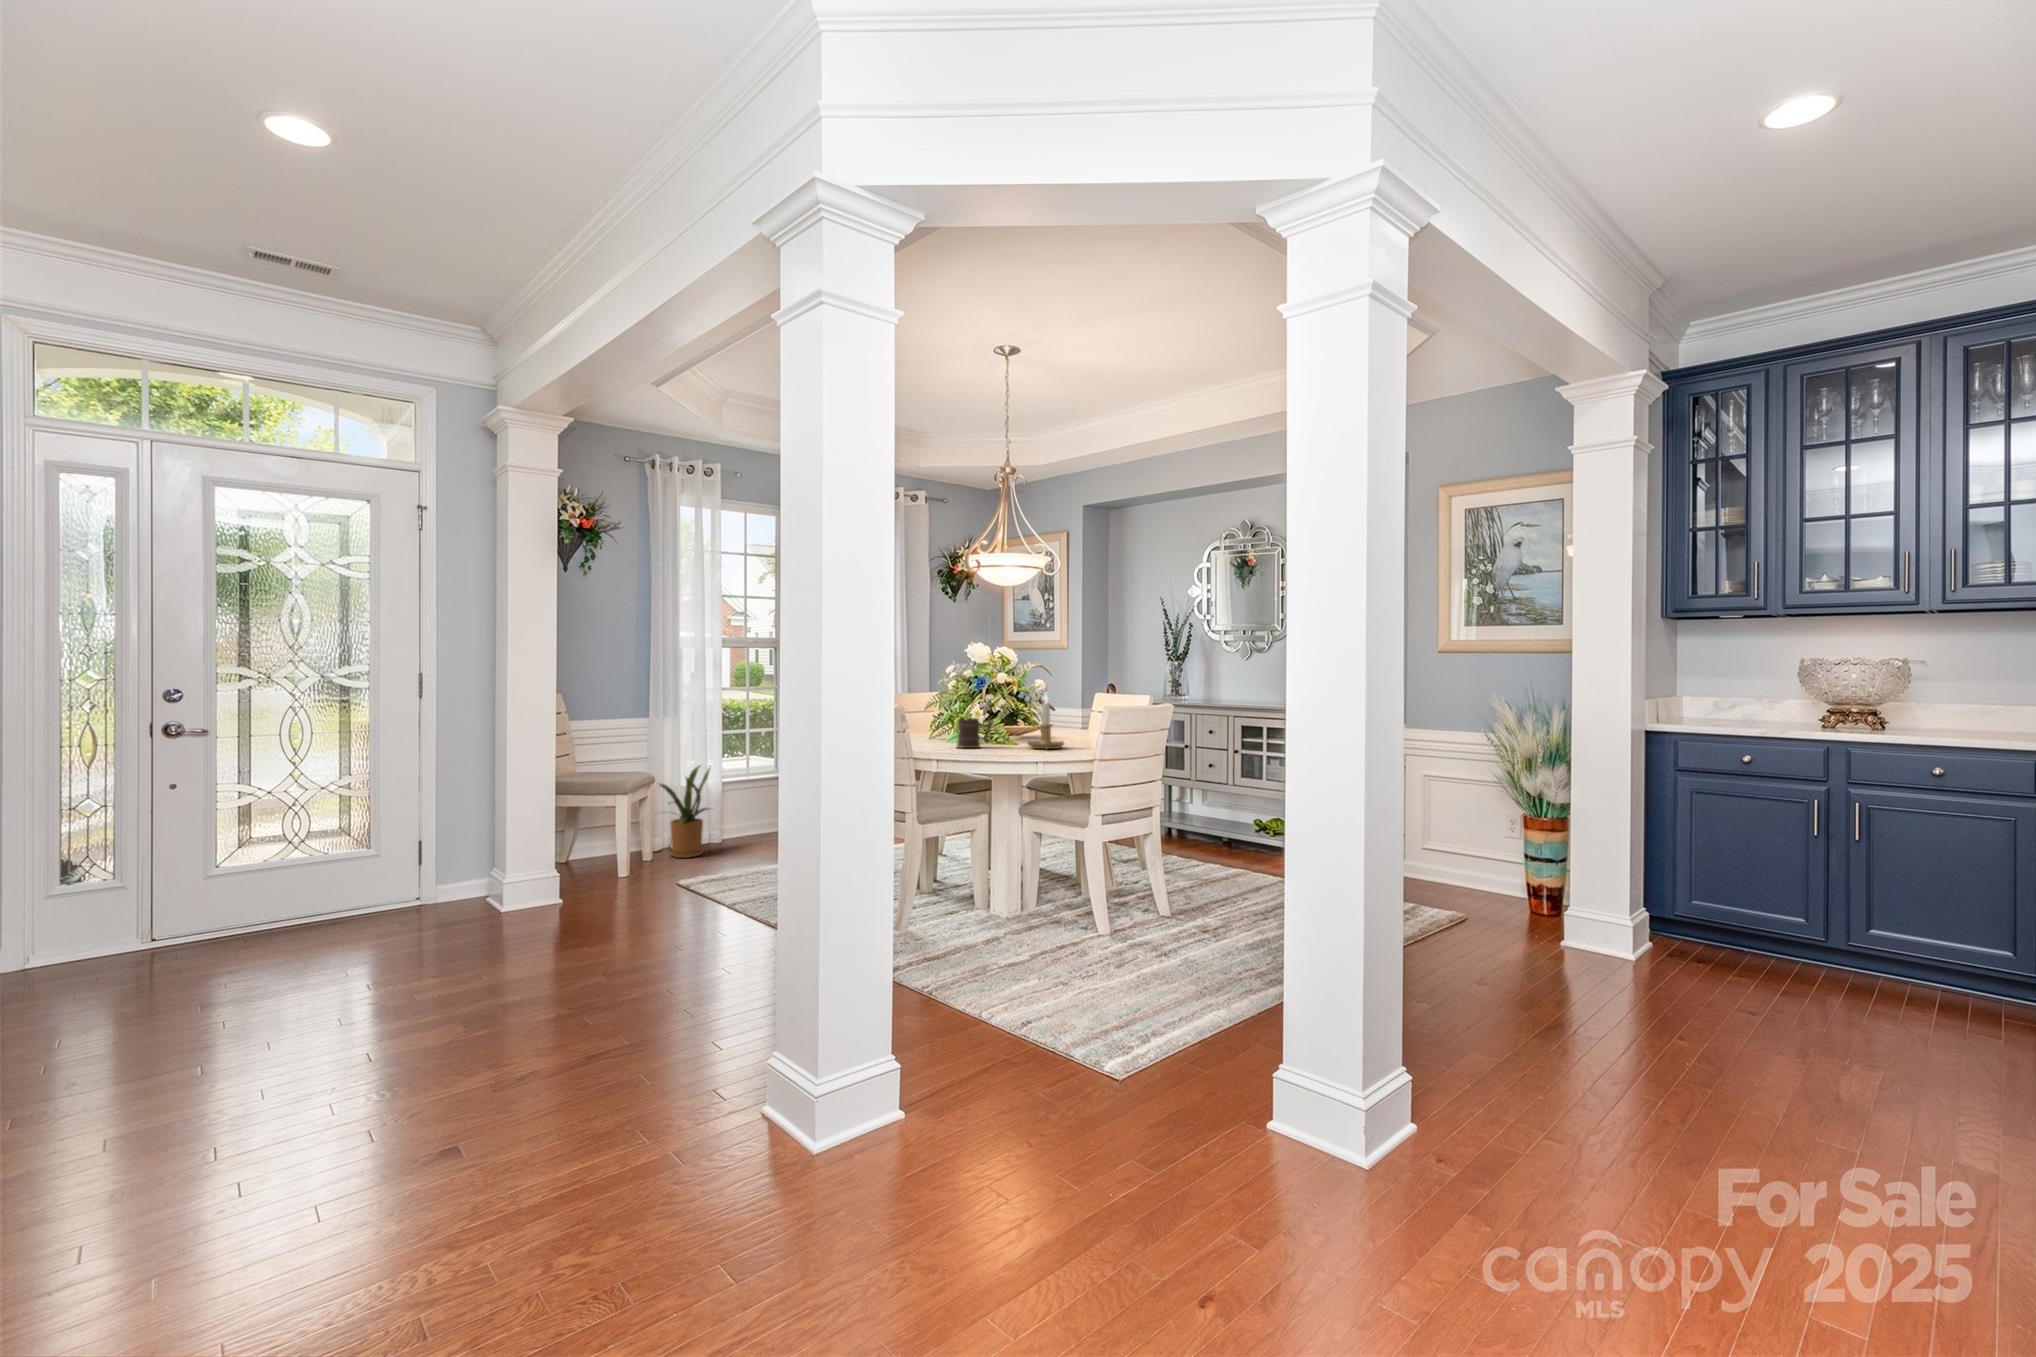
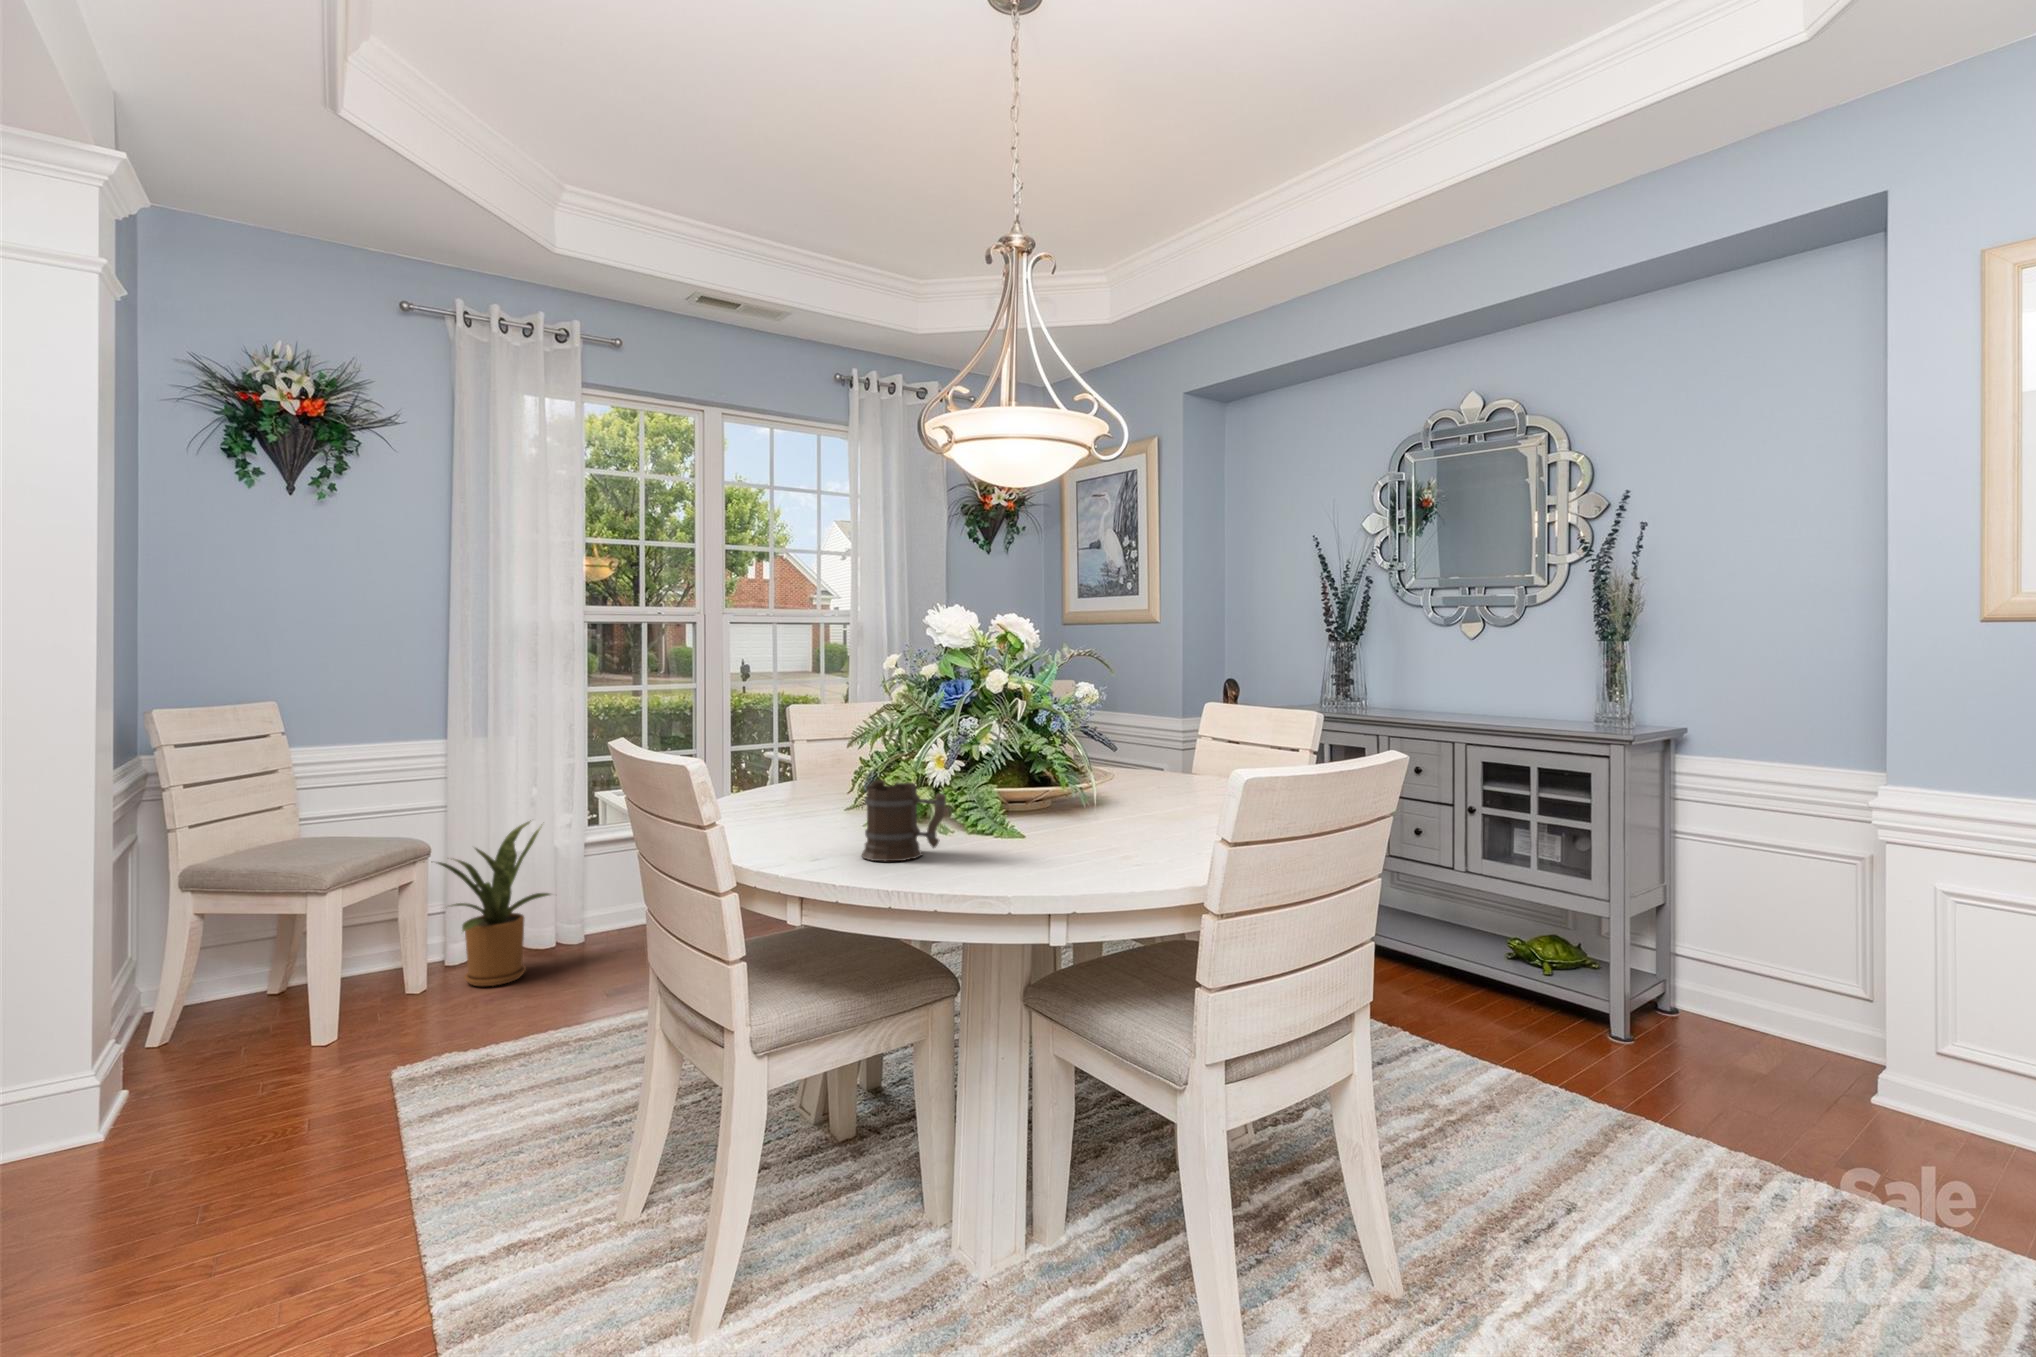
candlestick: present [1028,694,1064,749] -> none [1031,719,1126,875]

